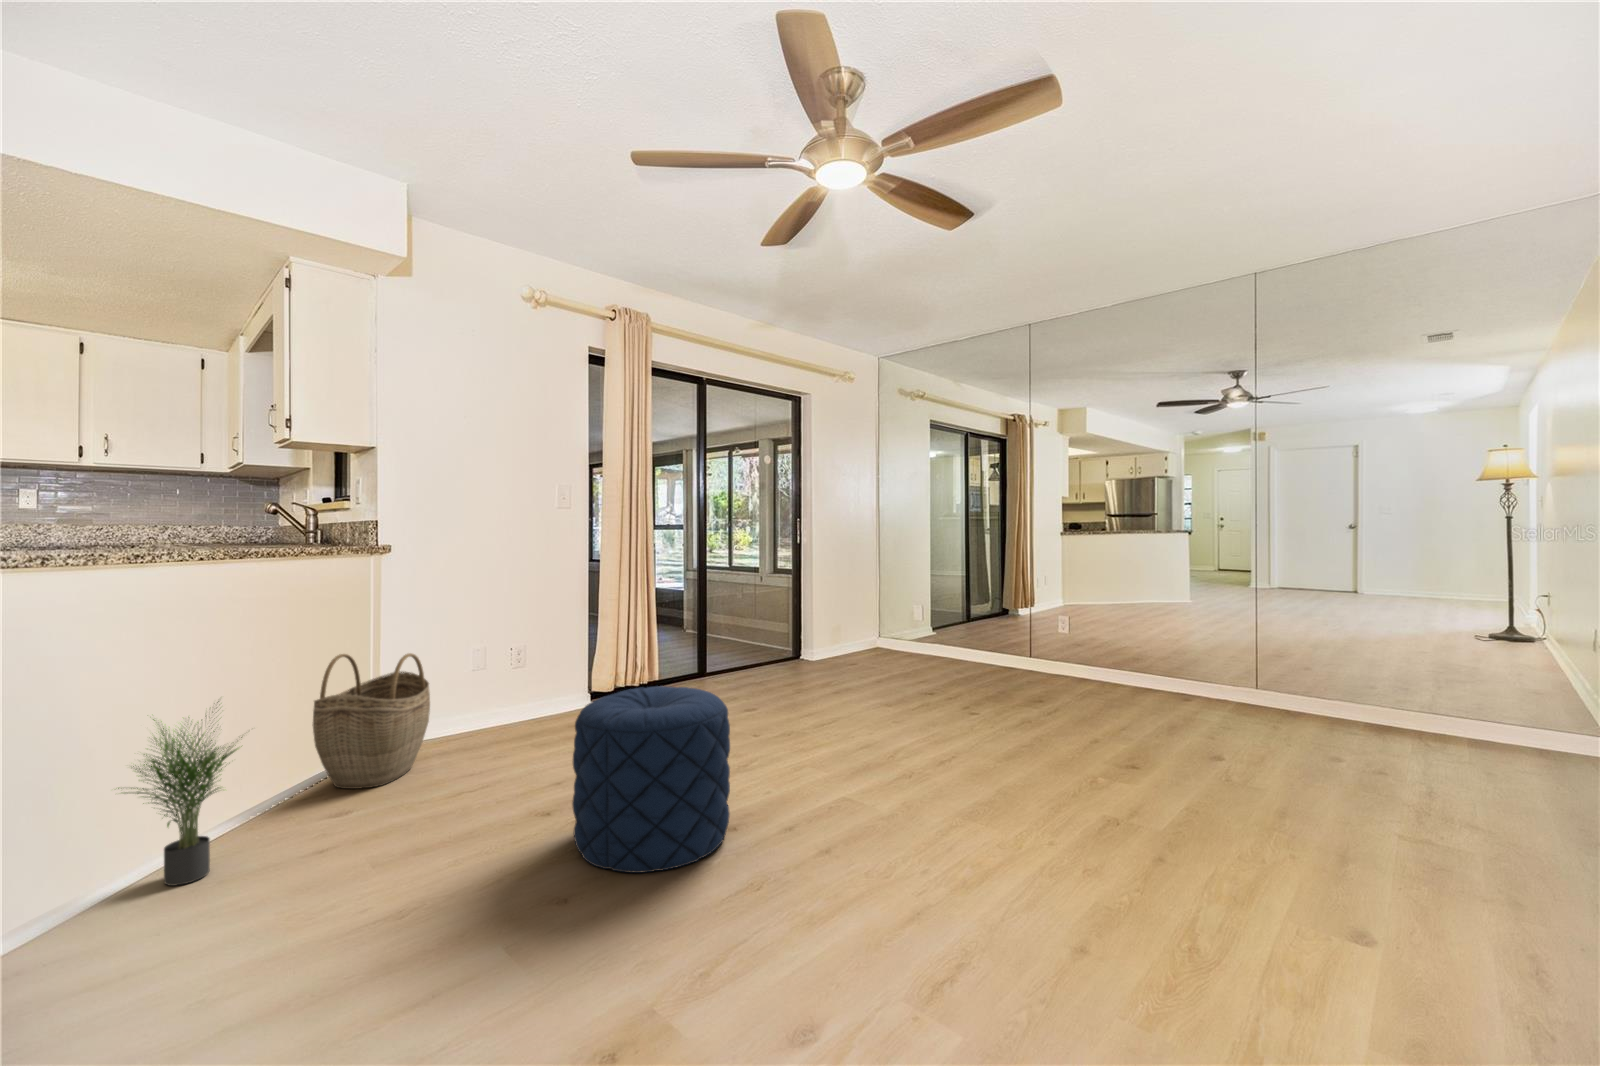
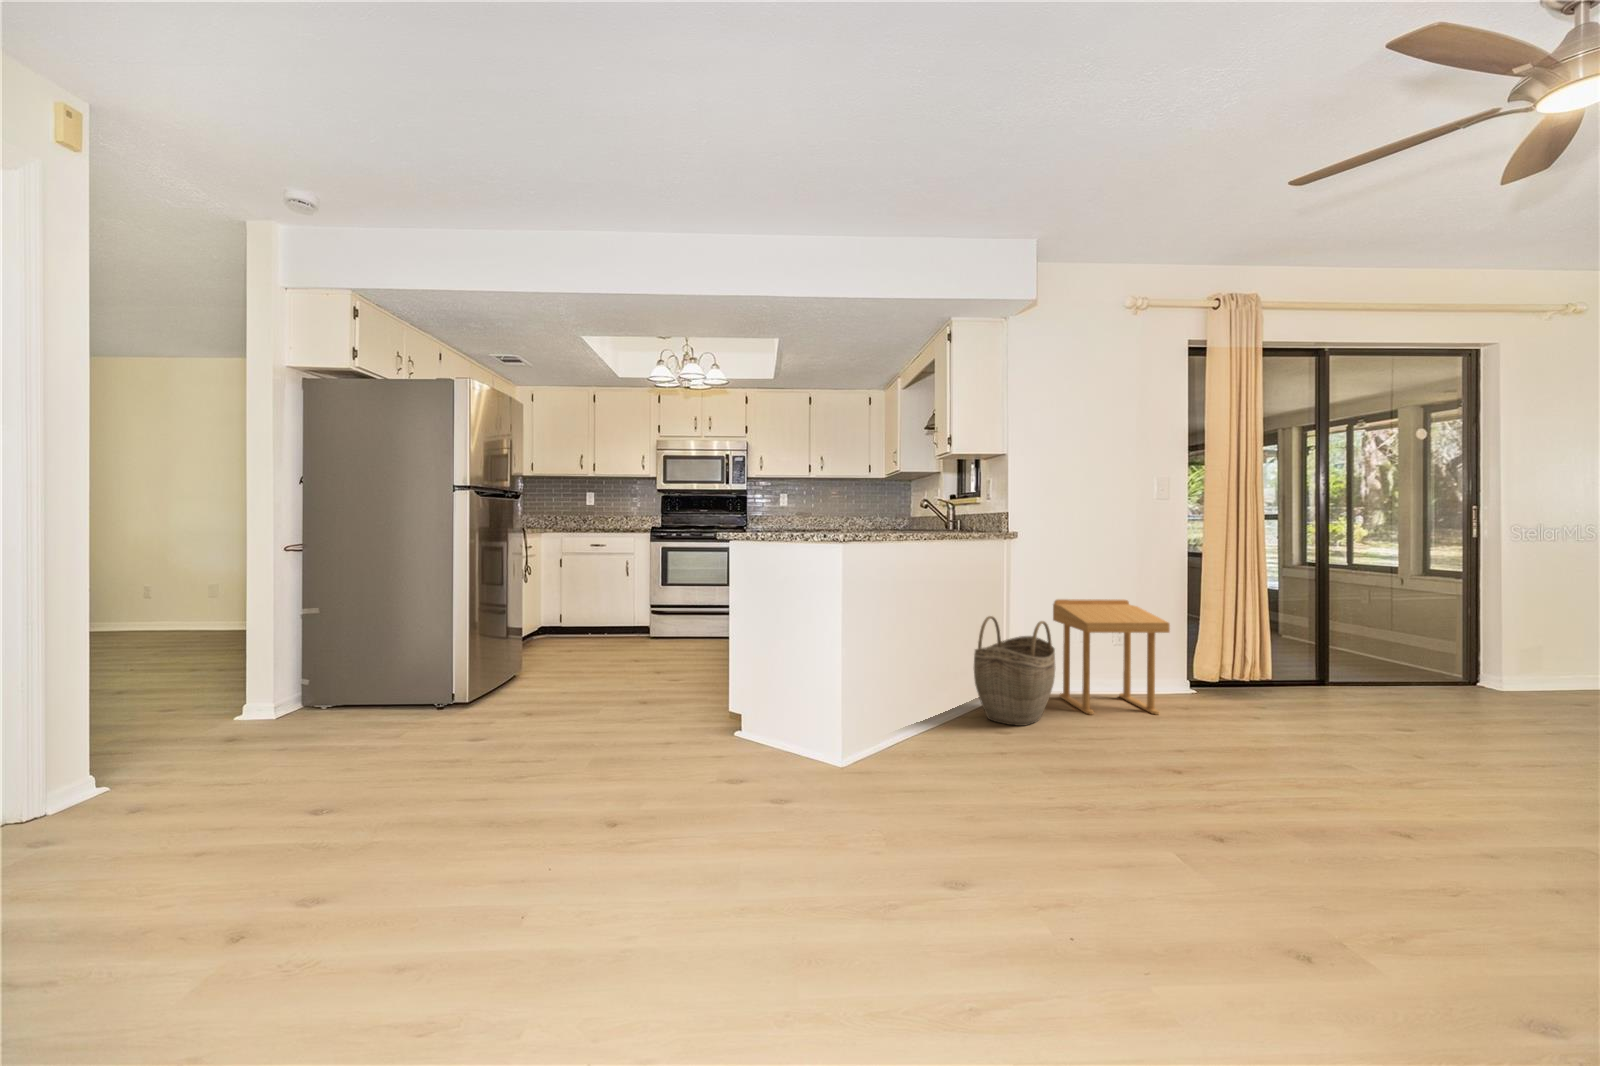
side table: none [439,616,560,752] -> present [1053,599,1170,715]
pouf: present [572,686,730,873] -> none [1228,678,1436,876]
potted plant: present [118,701,242,886] -> none [885,635,959,761]

